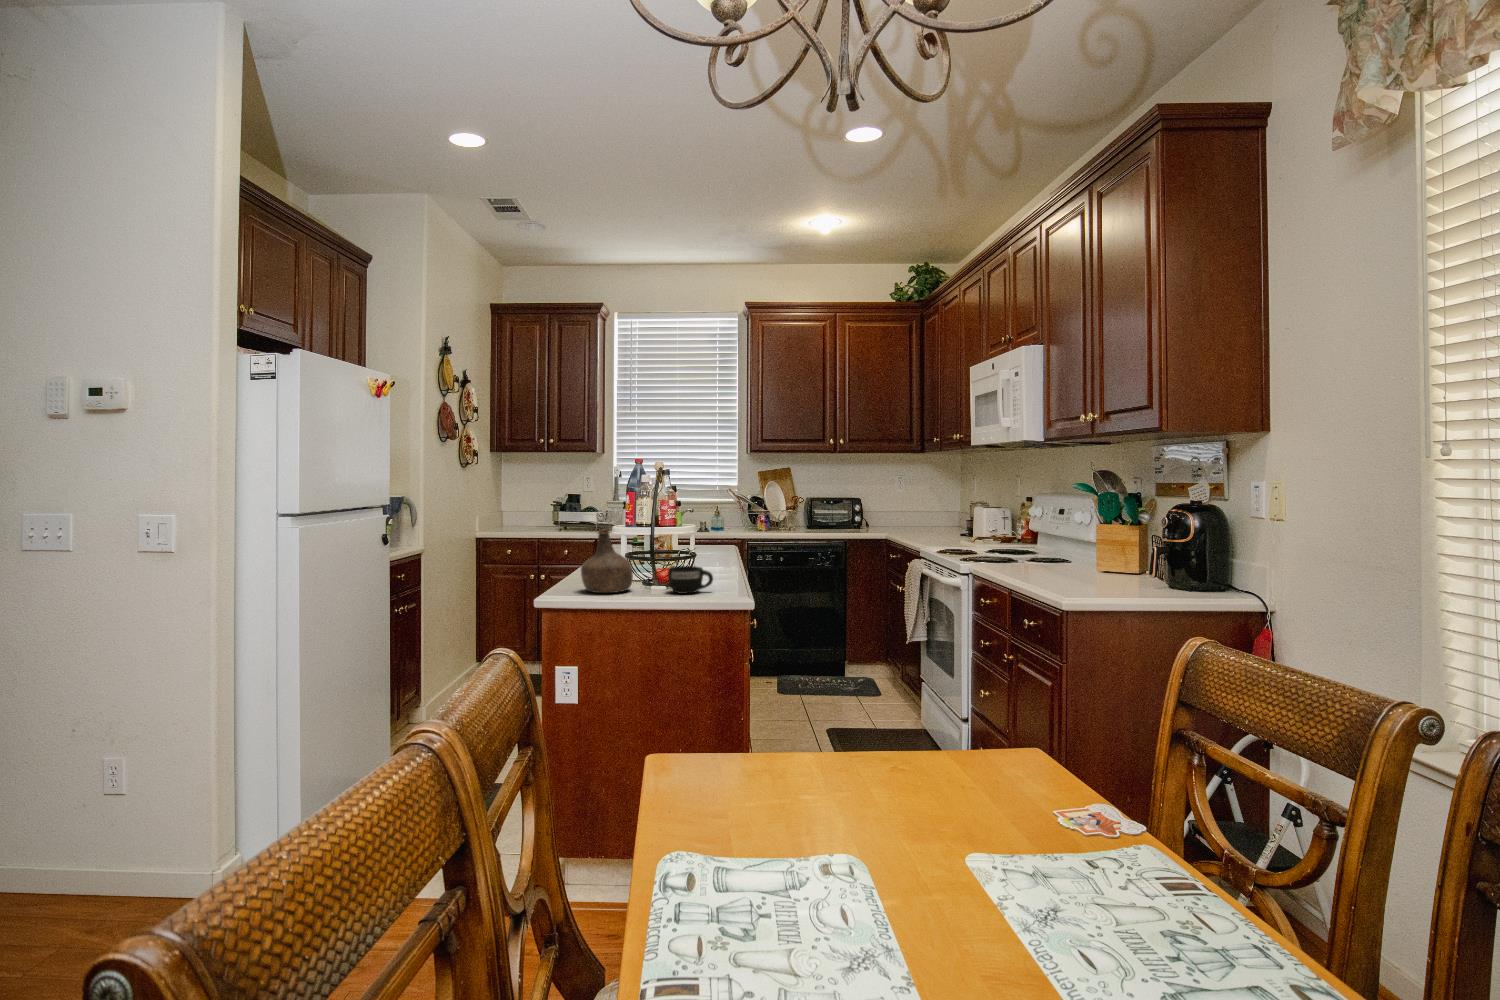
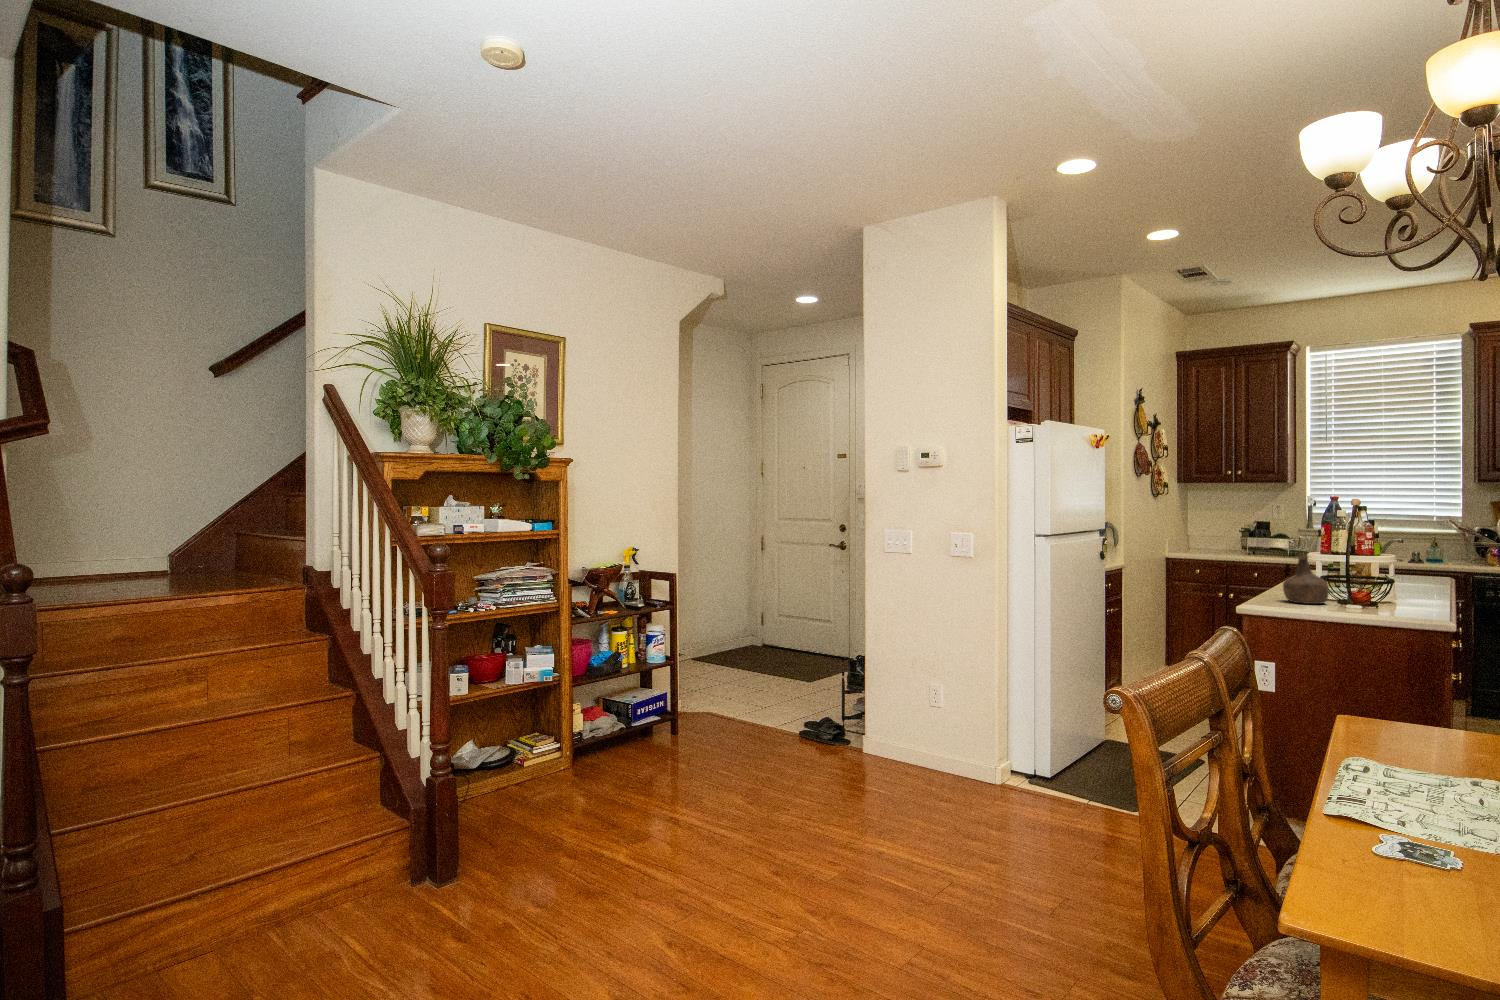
mug: present [668,566,713,594] -> none [1362,588,1406,610]

